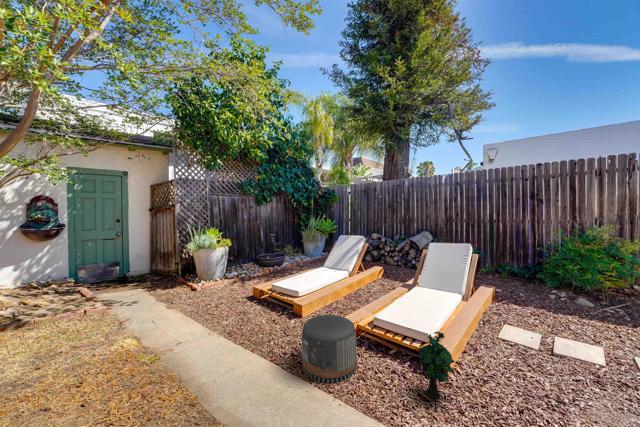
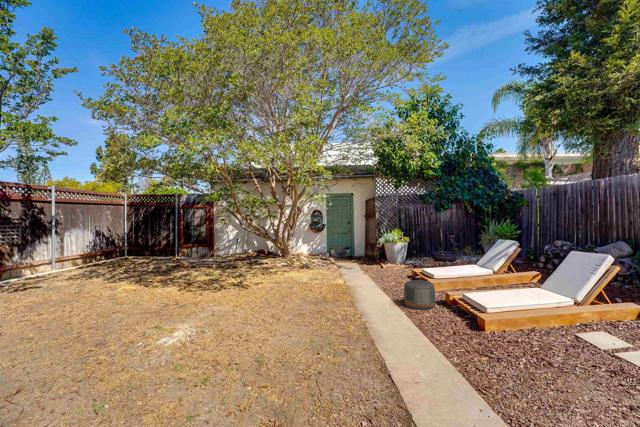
decorative plant: present [415,332,455,399] -> none [447,289,468,325]

